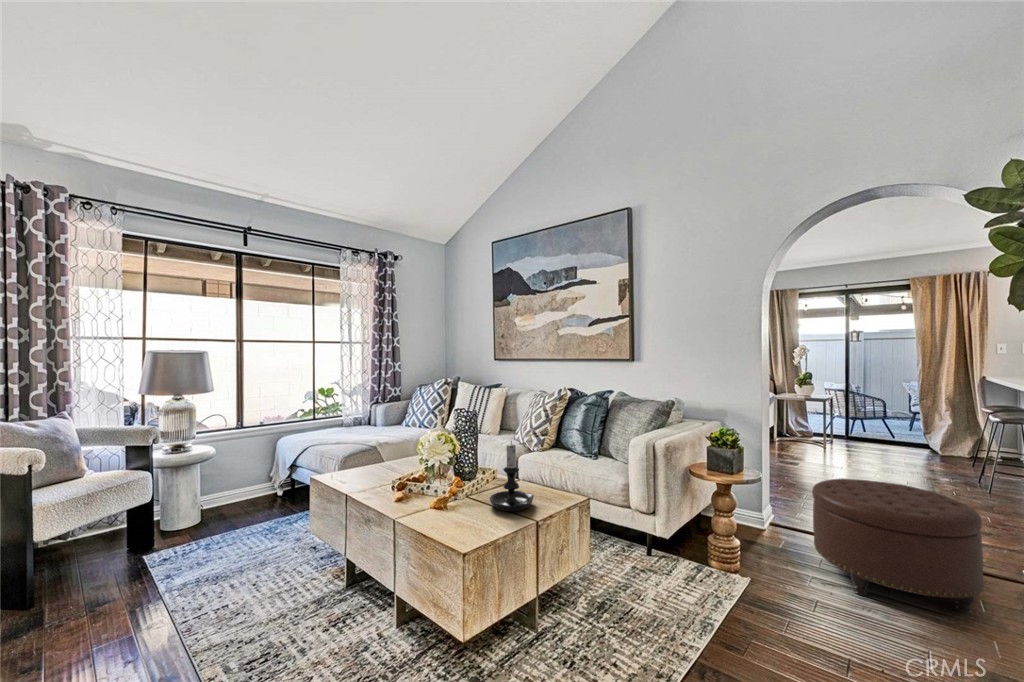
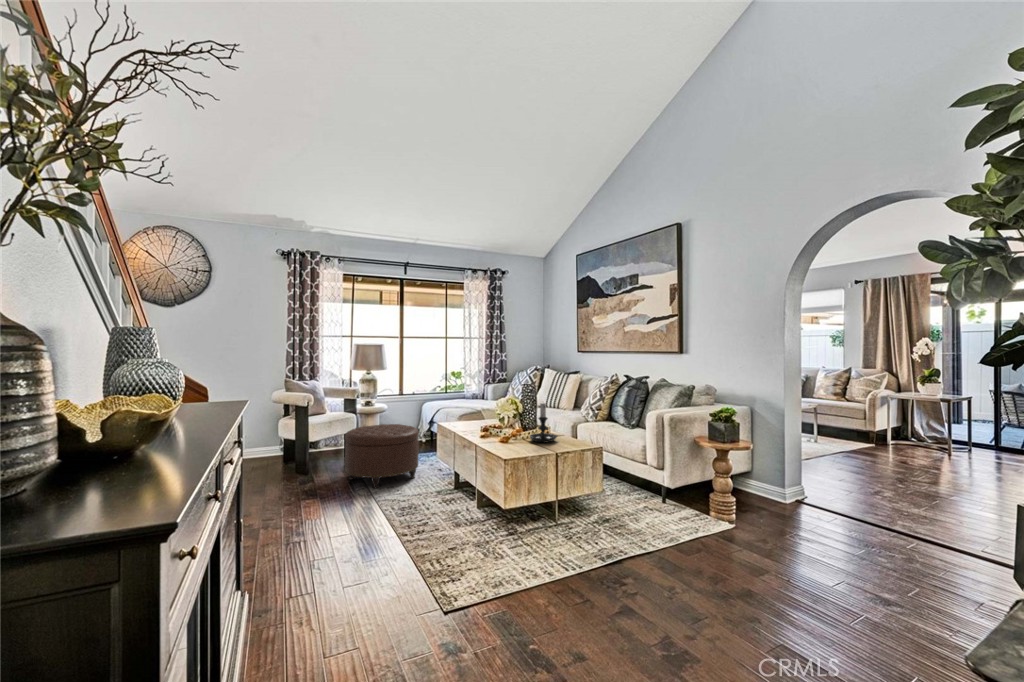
ottoman: present [812,478,984,614] -> present [345,424,419,488]

